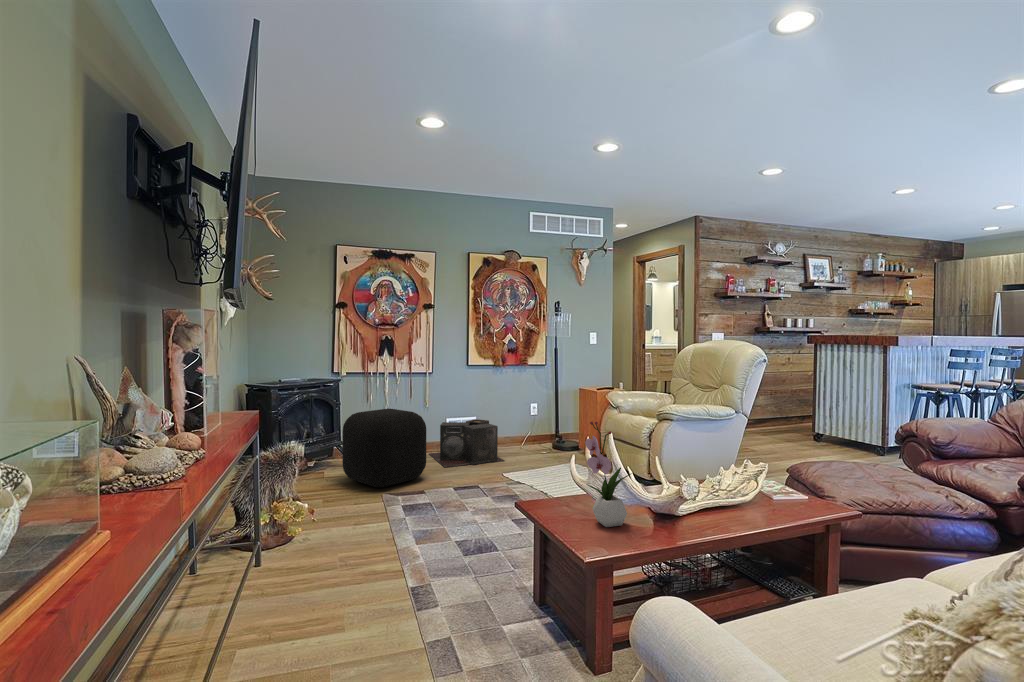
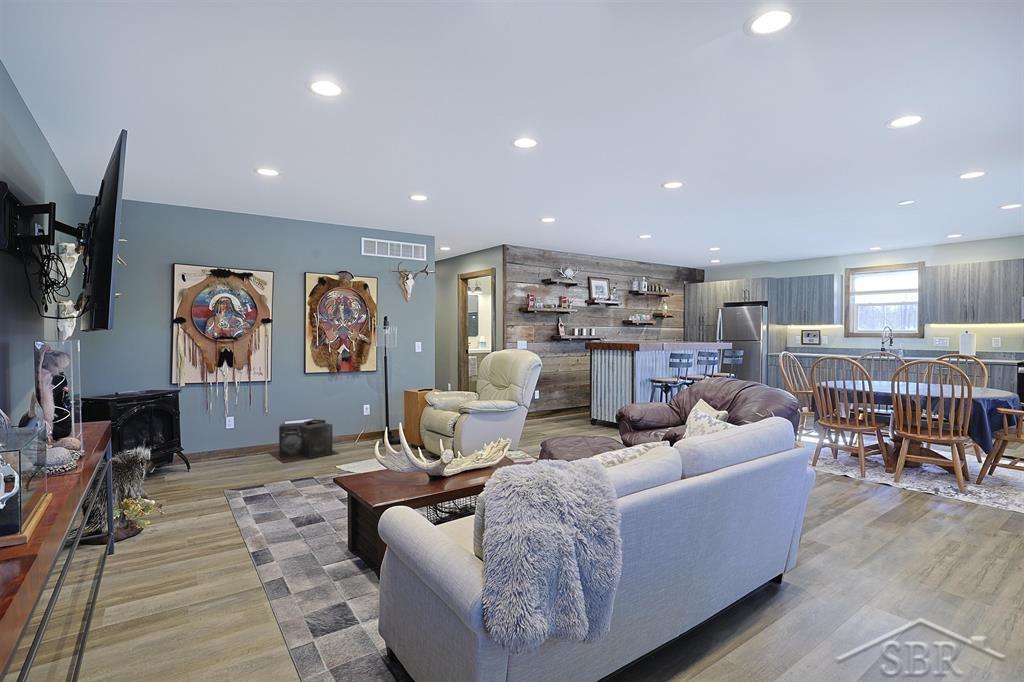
ottoman: present [342,408,426,487] -> none [183,415,265,484]
flower arrangement: present [585,421,632,527] -> none [378,421,409,491]

